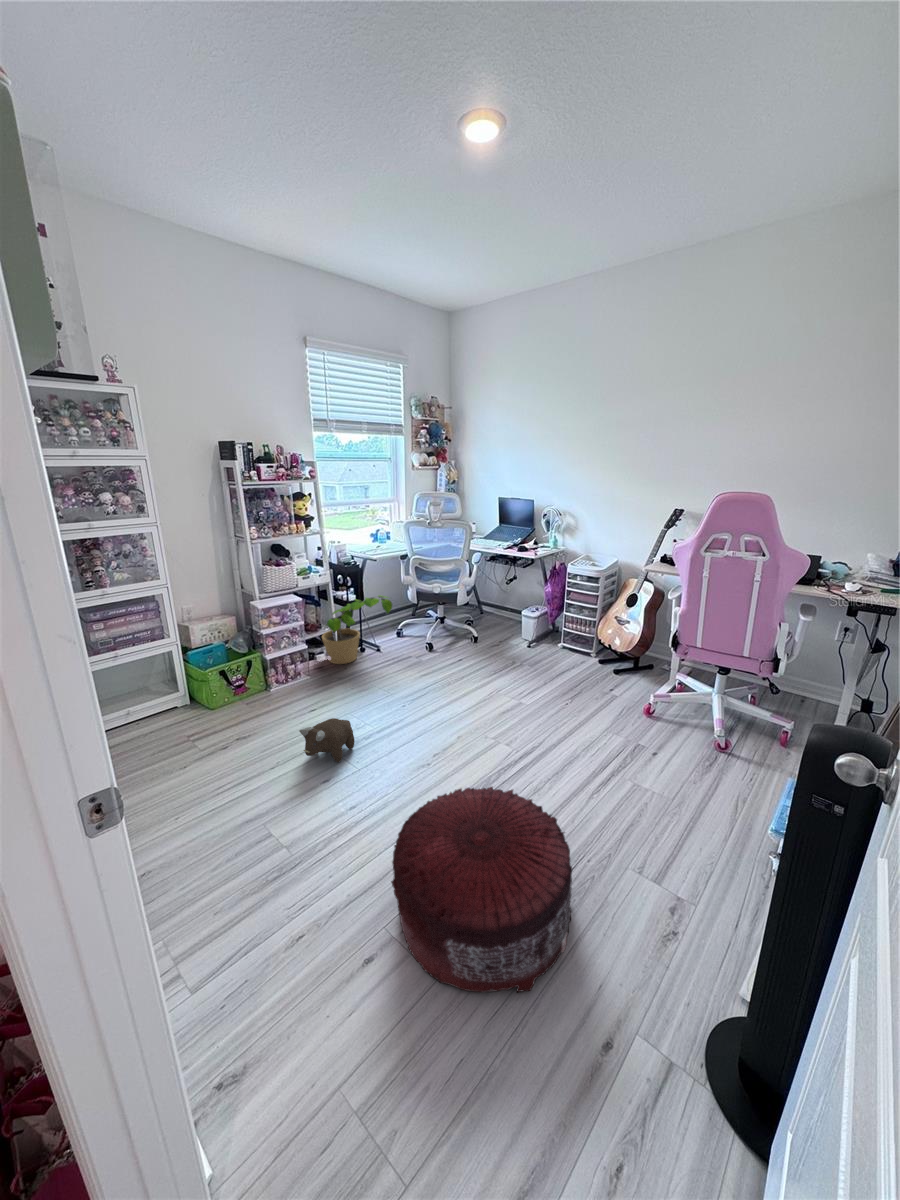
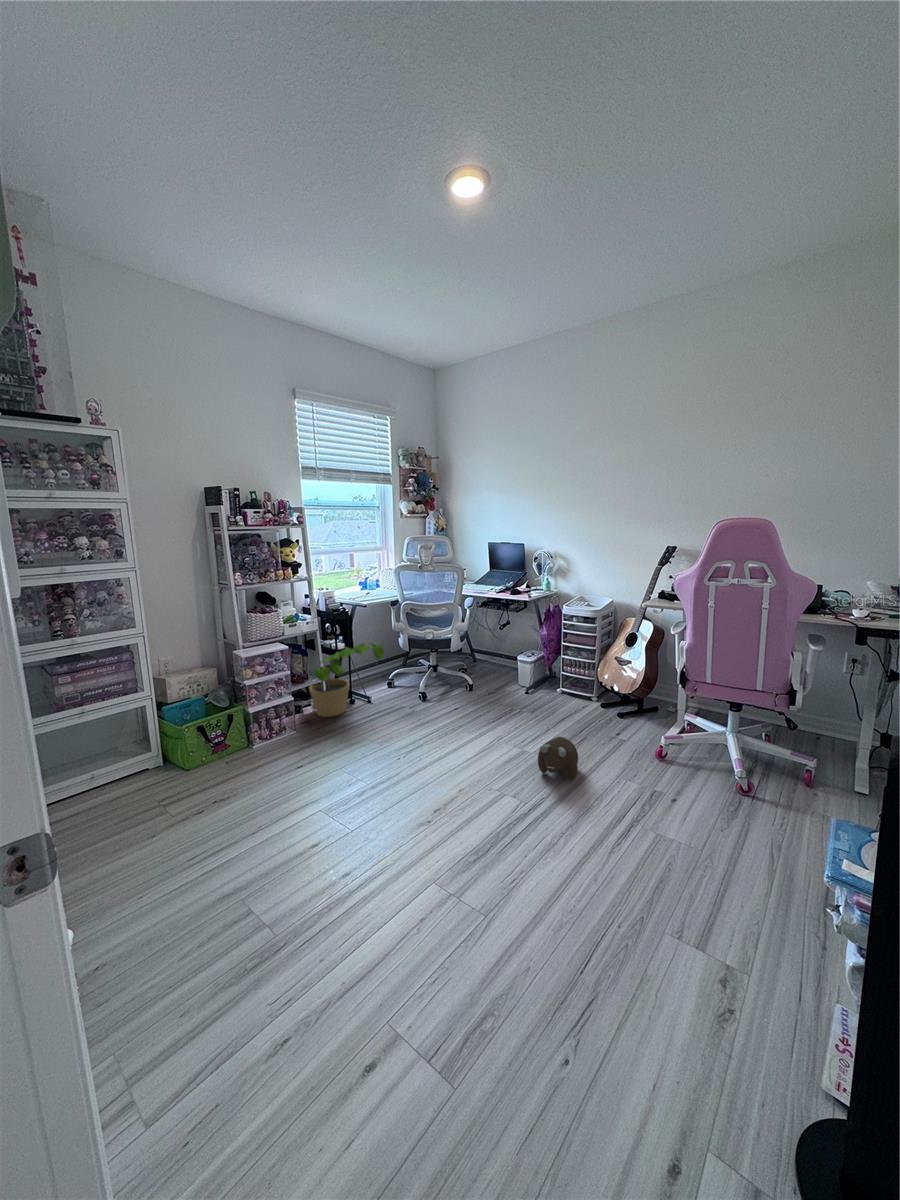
plush toy: present [299,718,355,762] -> present [538,737,578,780]
pouf: present [391,787,572,992] -> none [393,841,609,1108]

